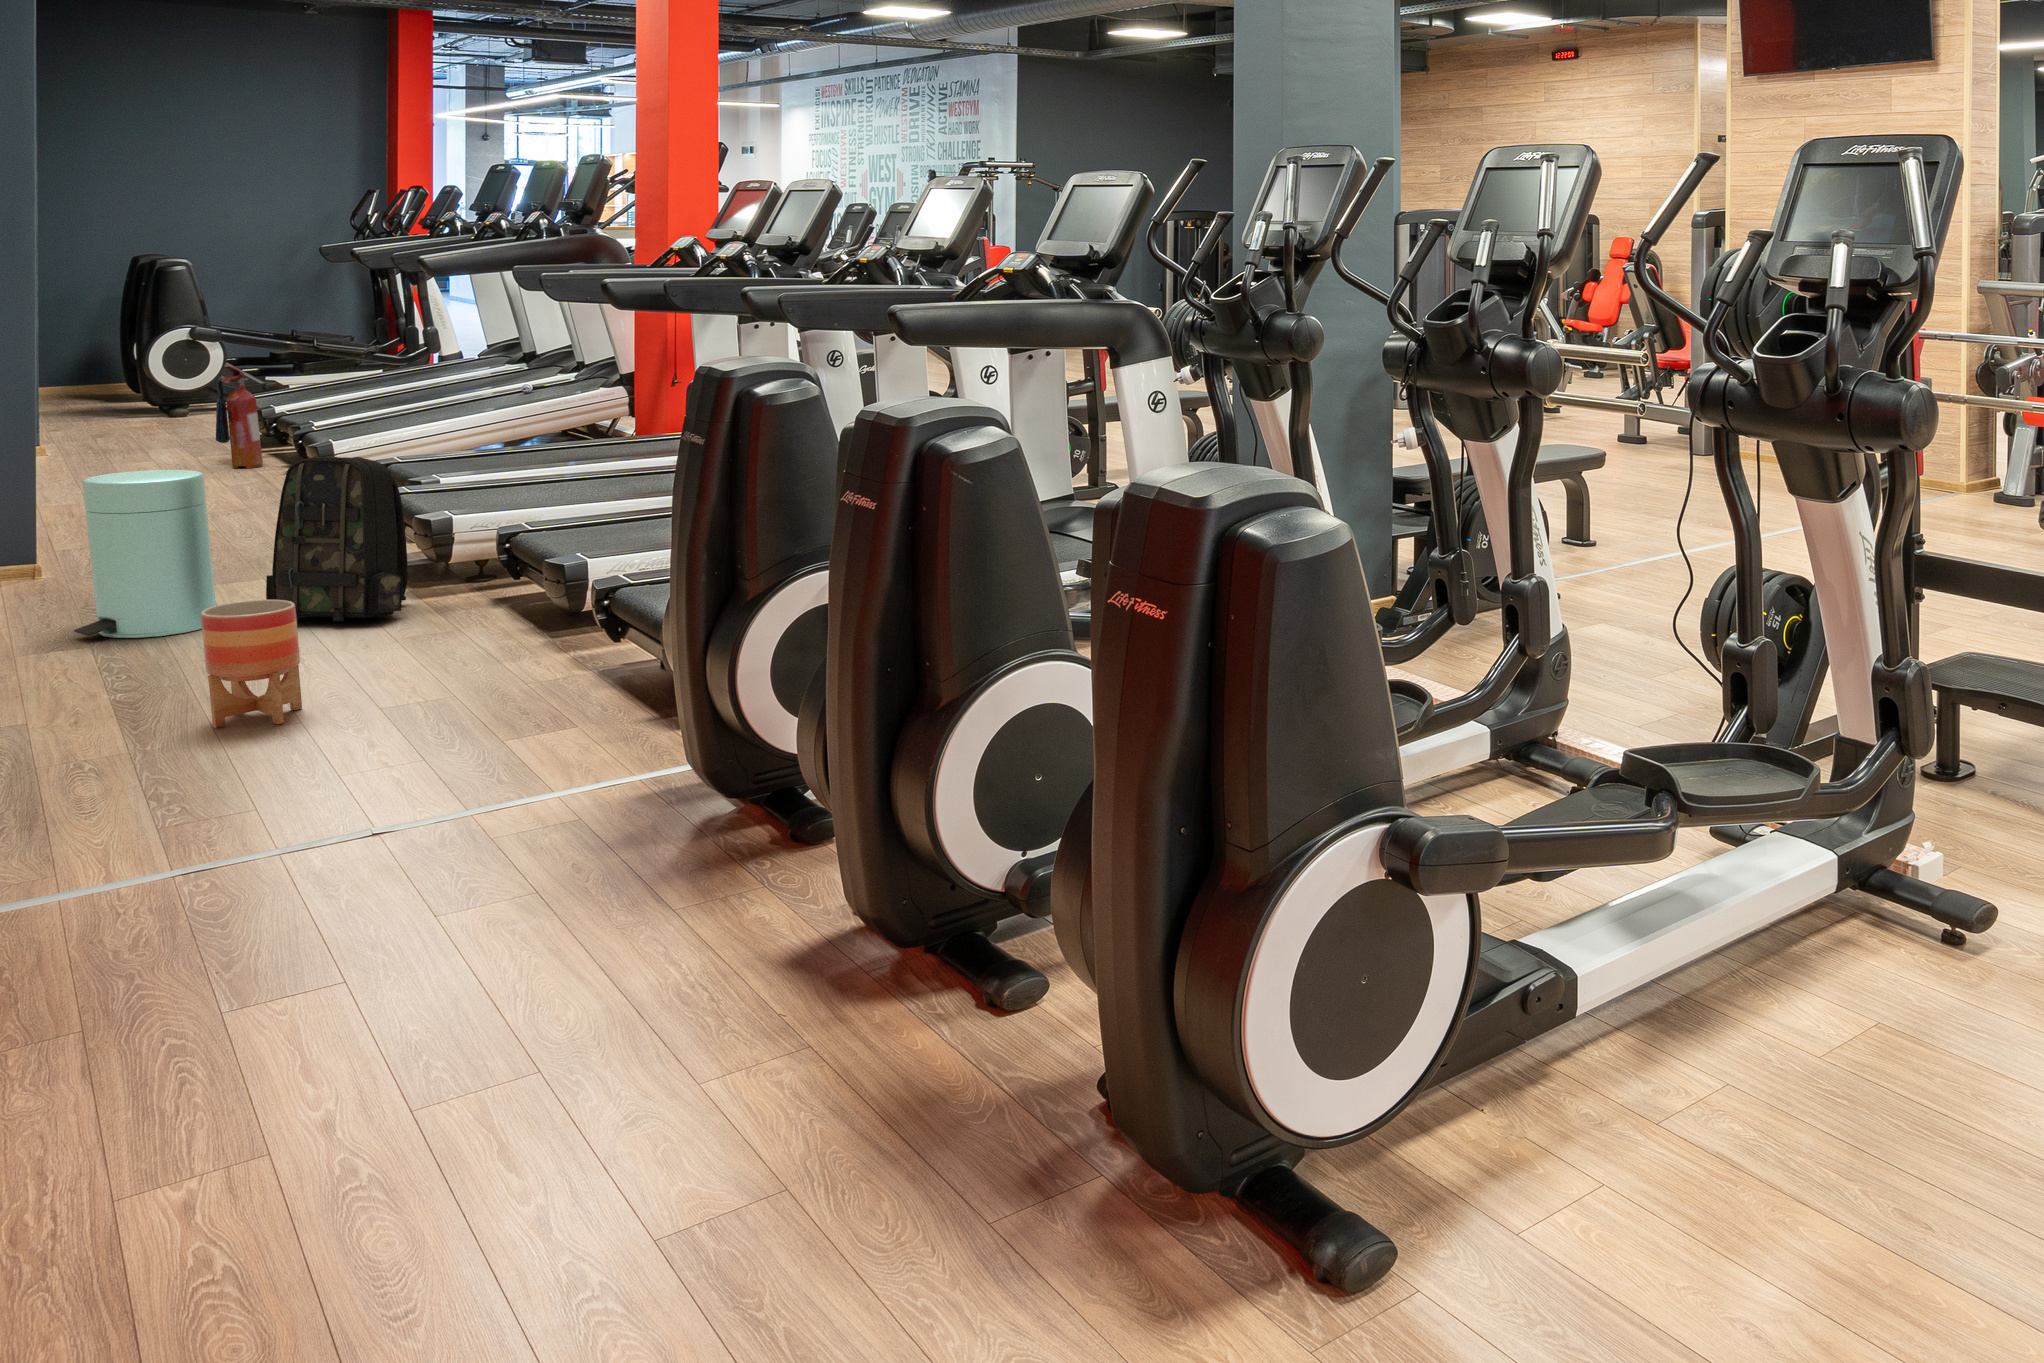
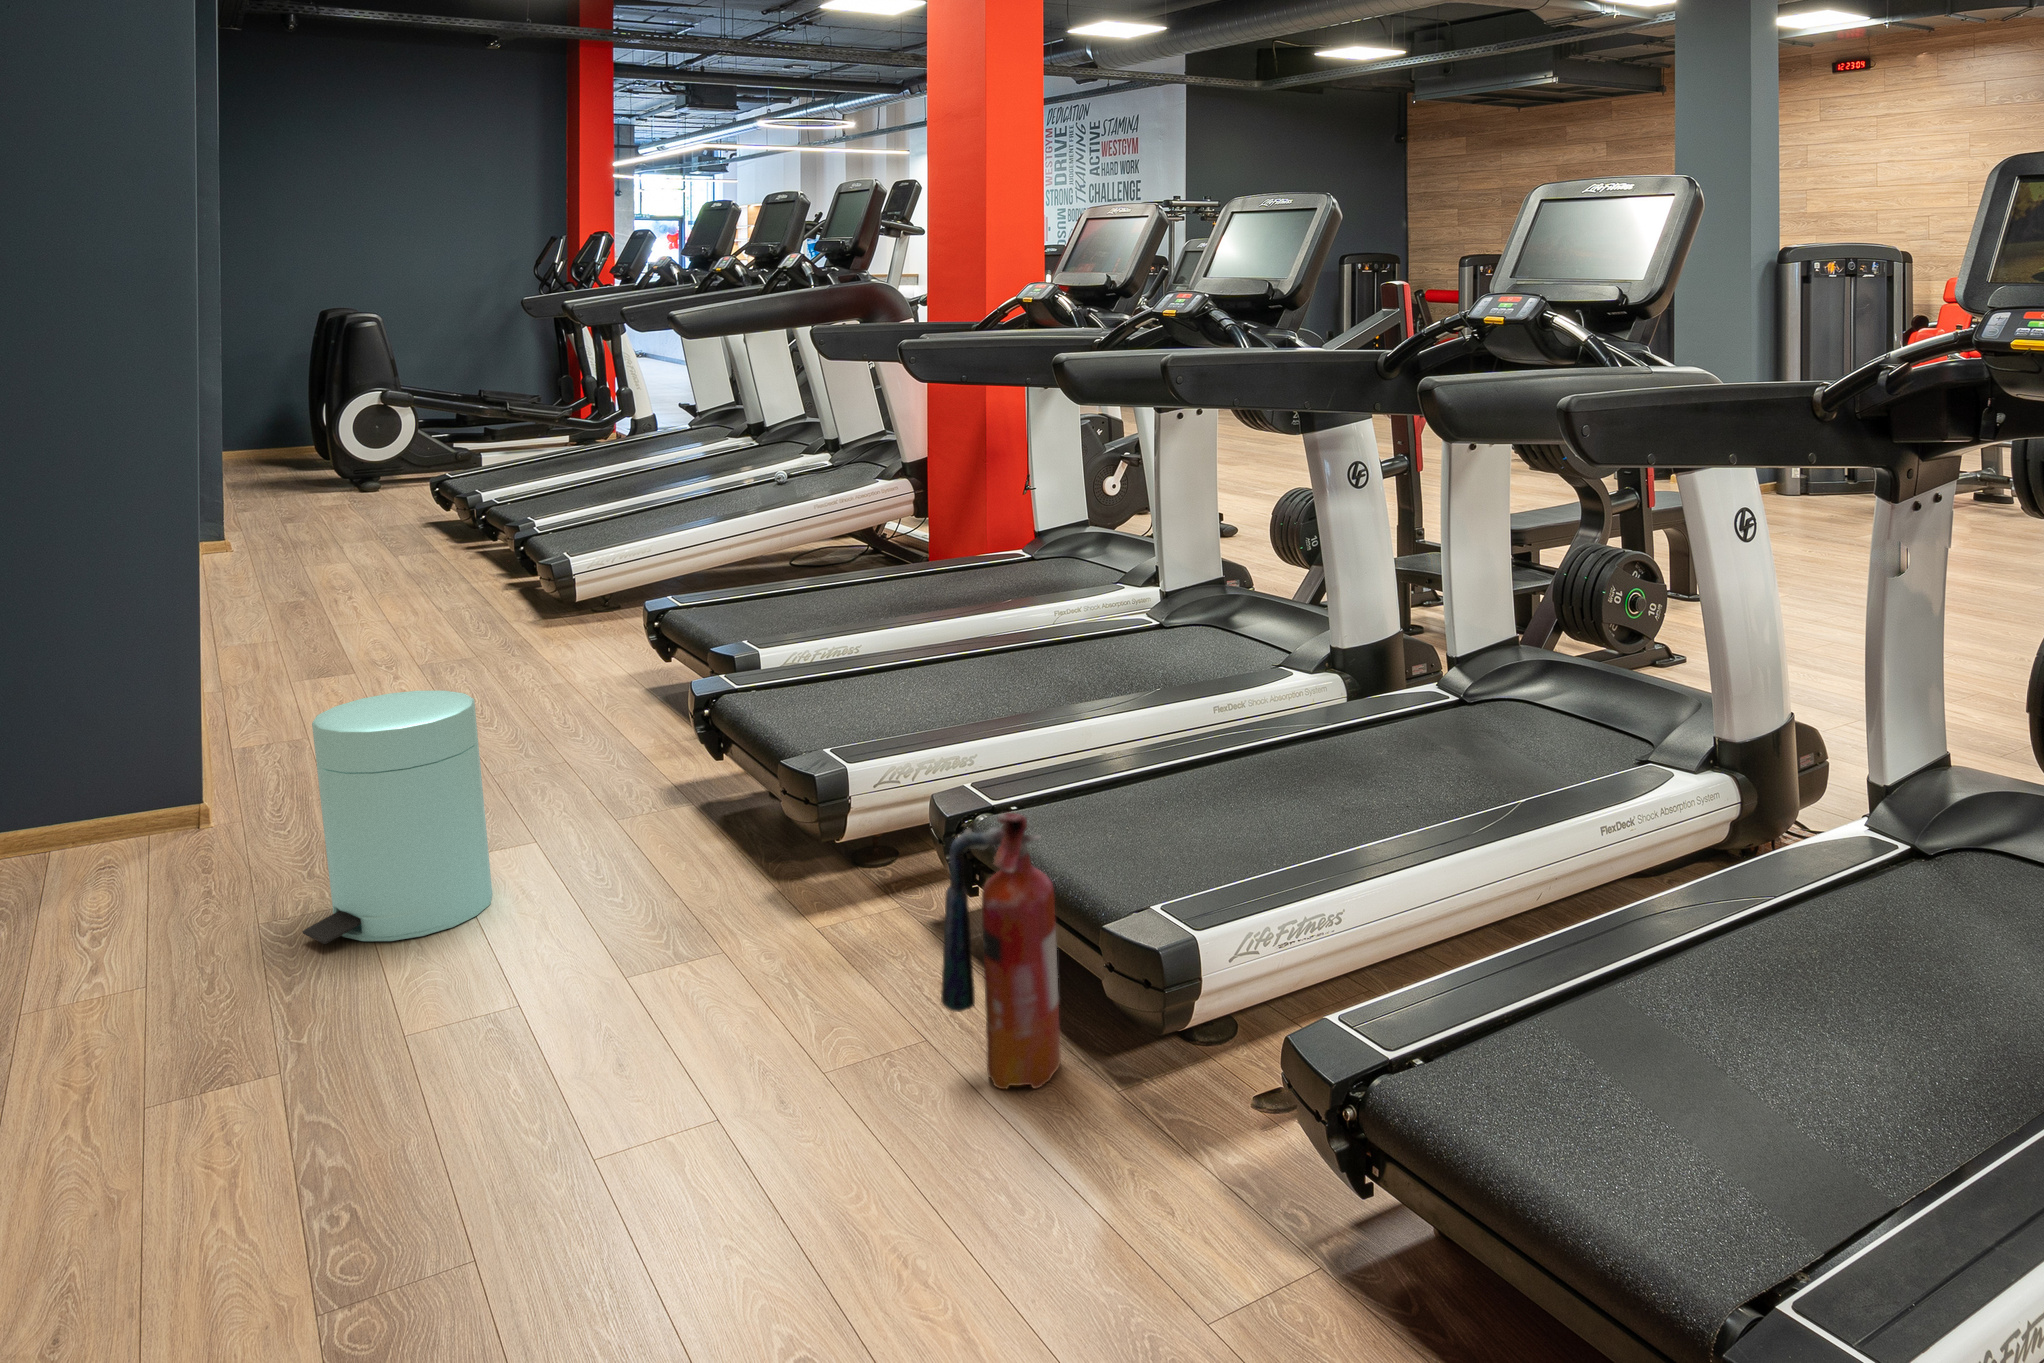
fire extinguisher: present [216,365,263,468] -> present [941,813,1061,1089]
backpack: present [266,457,408,621] -> none [561,665,741,905]
planter: present [201,600,302,727] -> none [532,991,677,1222]

